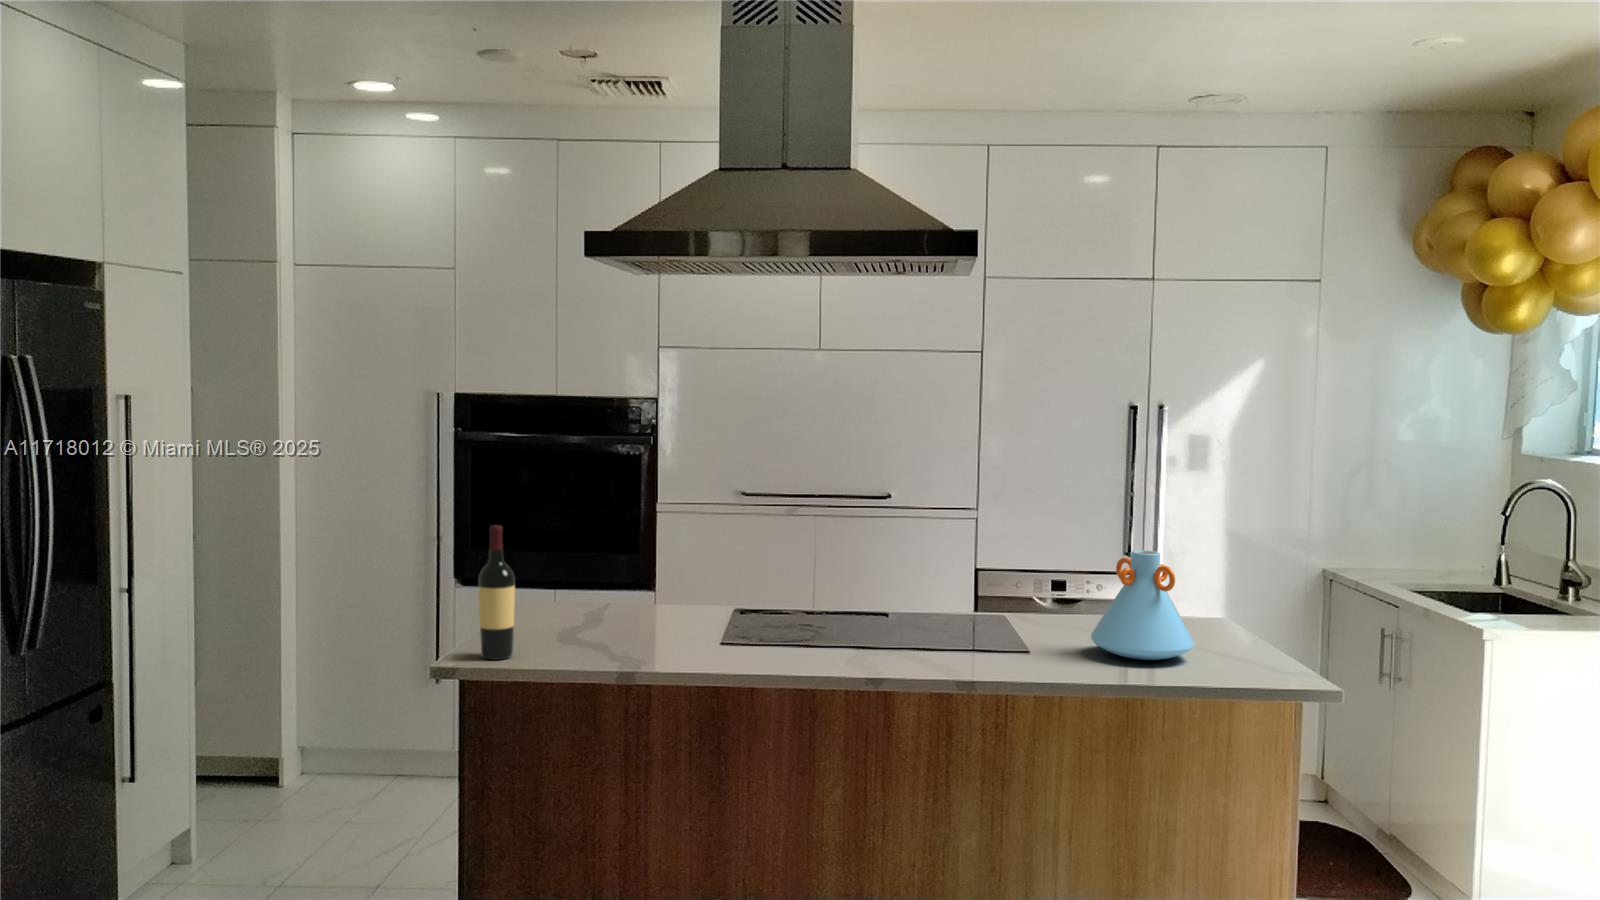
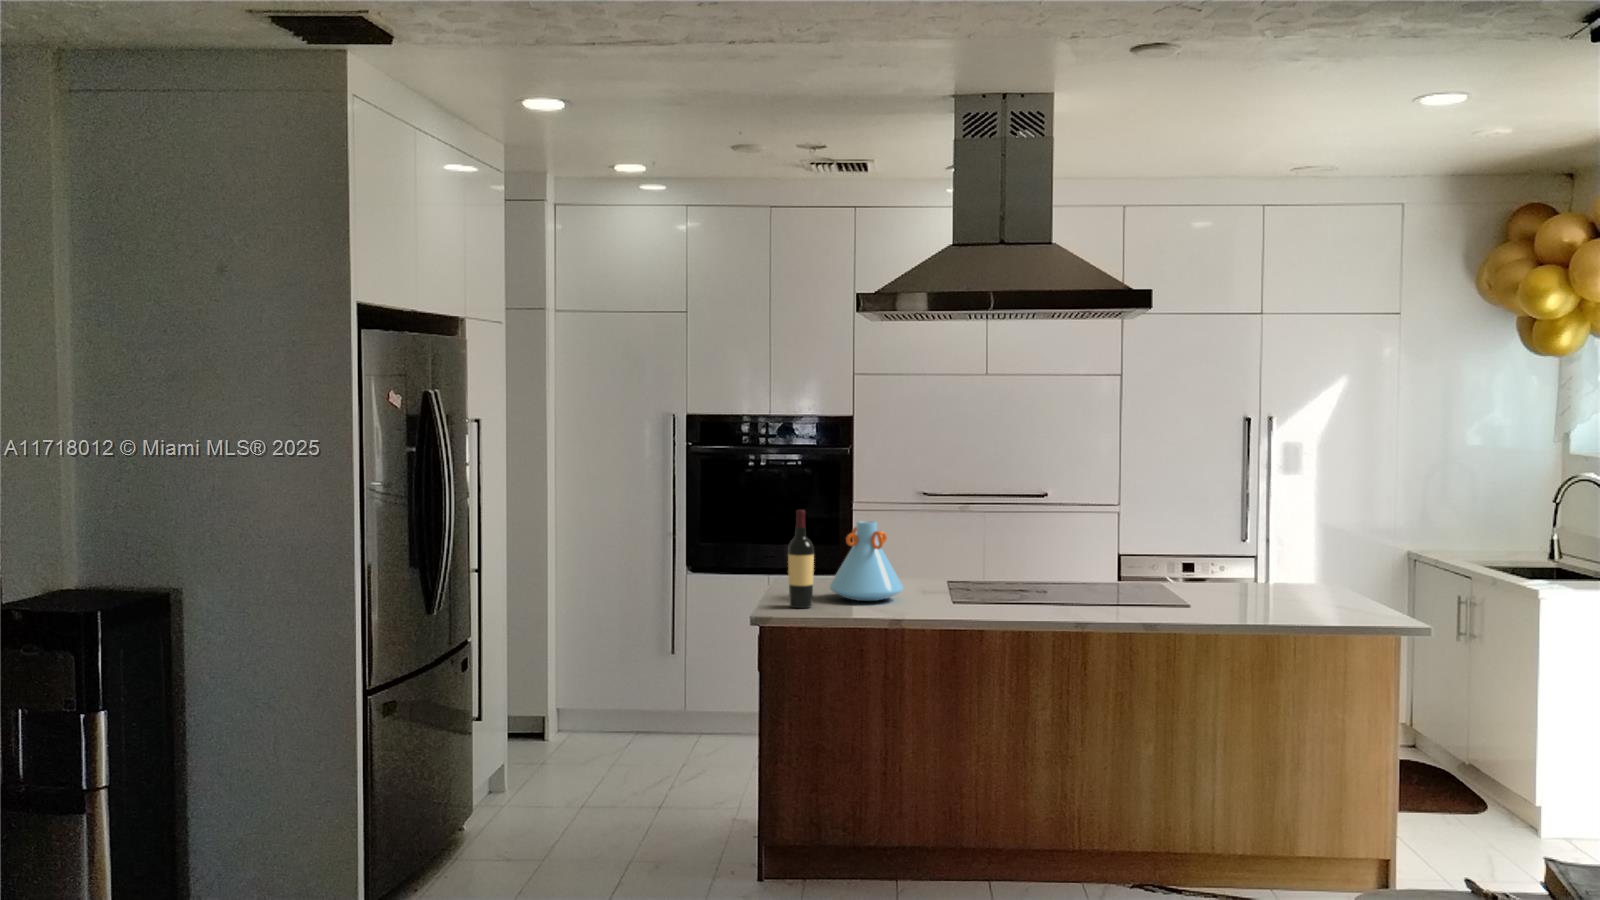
vase: present [1091,550,1195,660] -> present [830,521,904,601]

